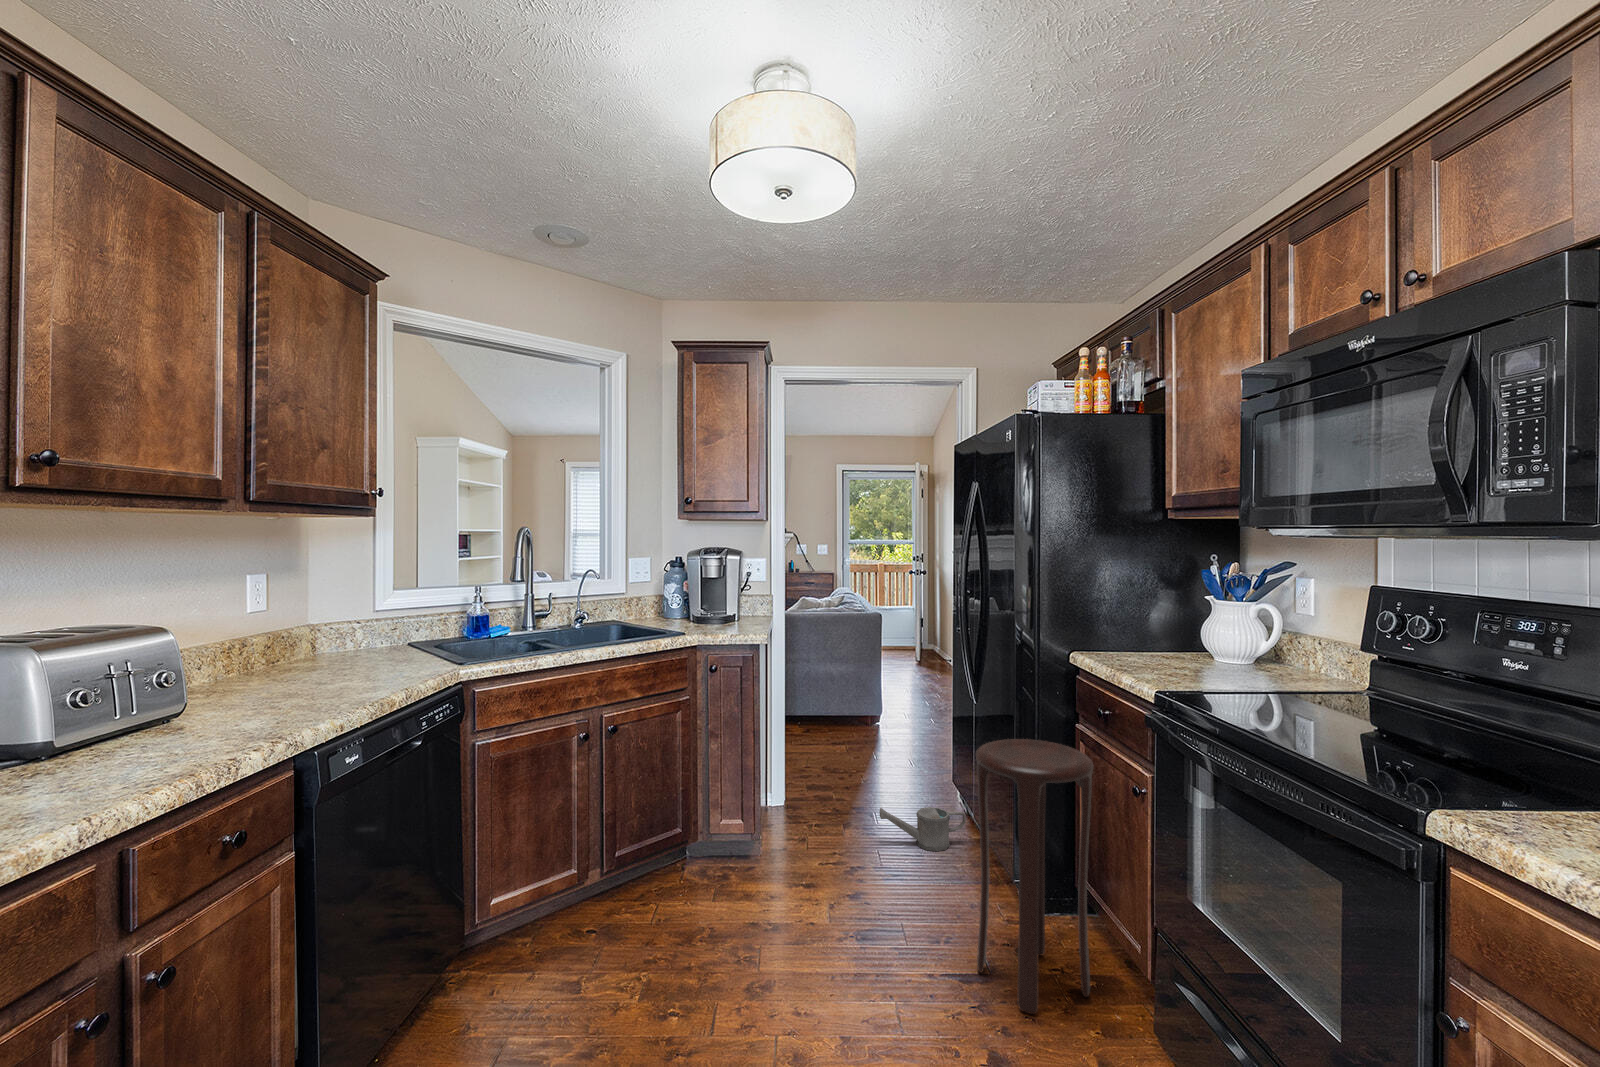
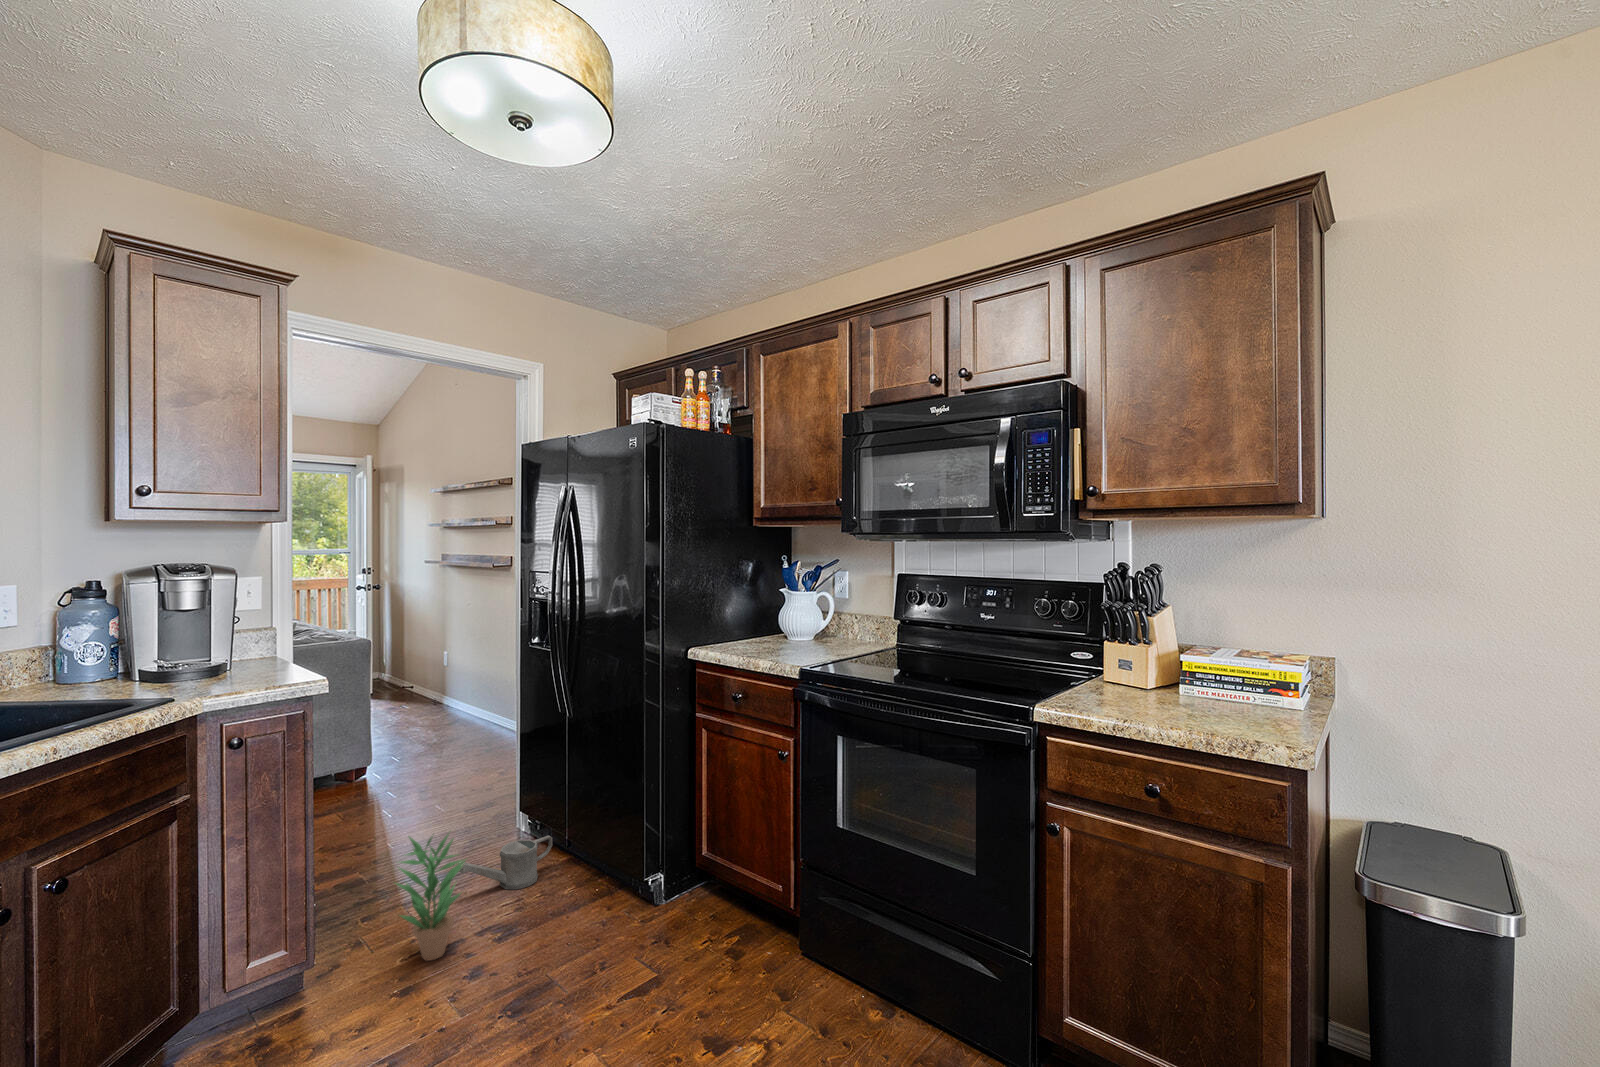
stool: present [976,739,1094,1014] -> none [642,734,748,991]
potted plant: none [808,770,863,878] -> present [394,835,465,961]

